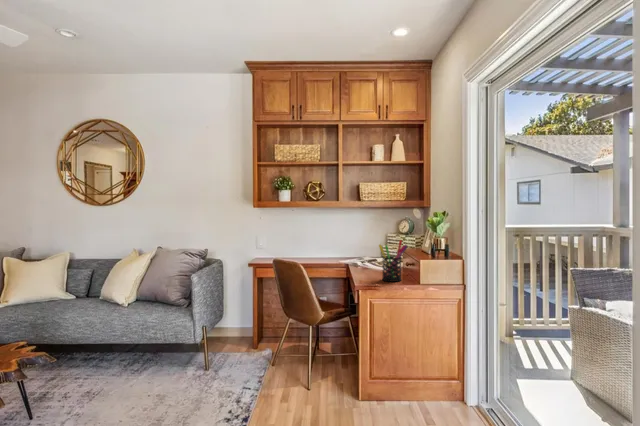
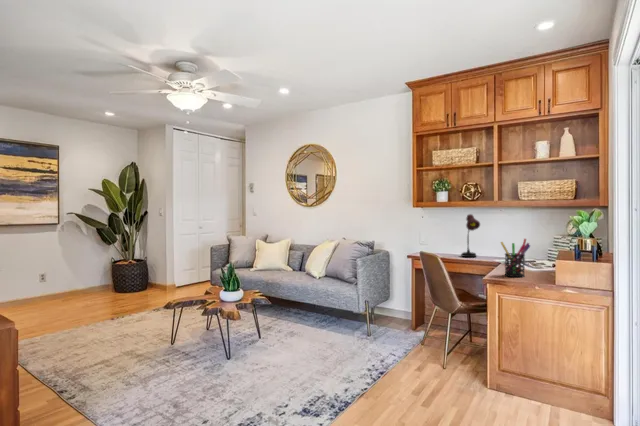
desk lamp: none [305,215,326,260] -> present [461,214,480,257]

